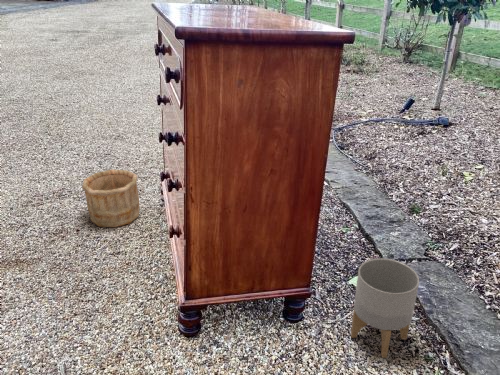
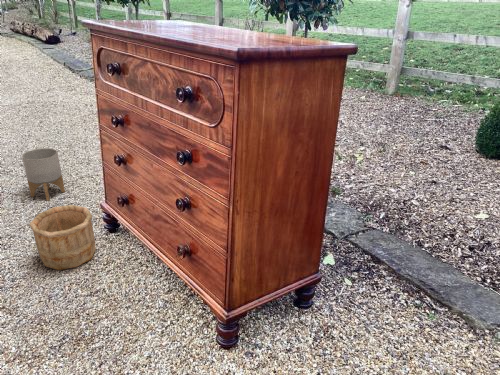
planter: present [351,258,419,358] -> present [22,148,65,201]

